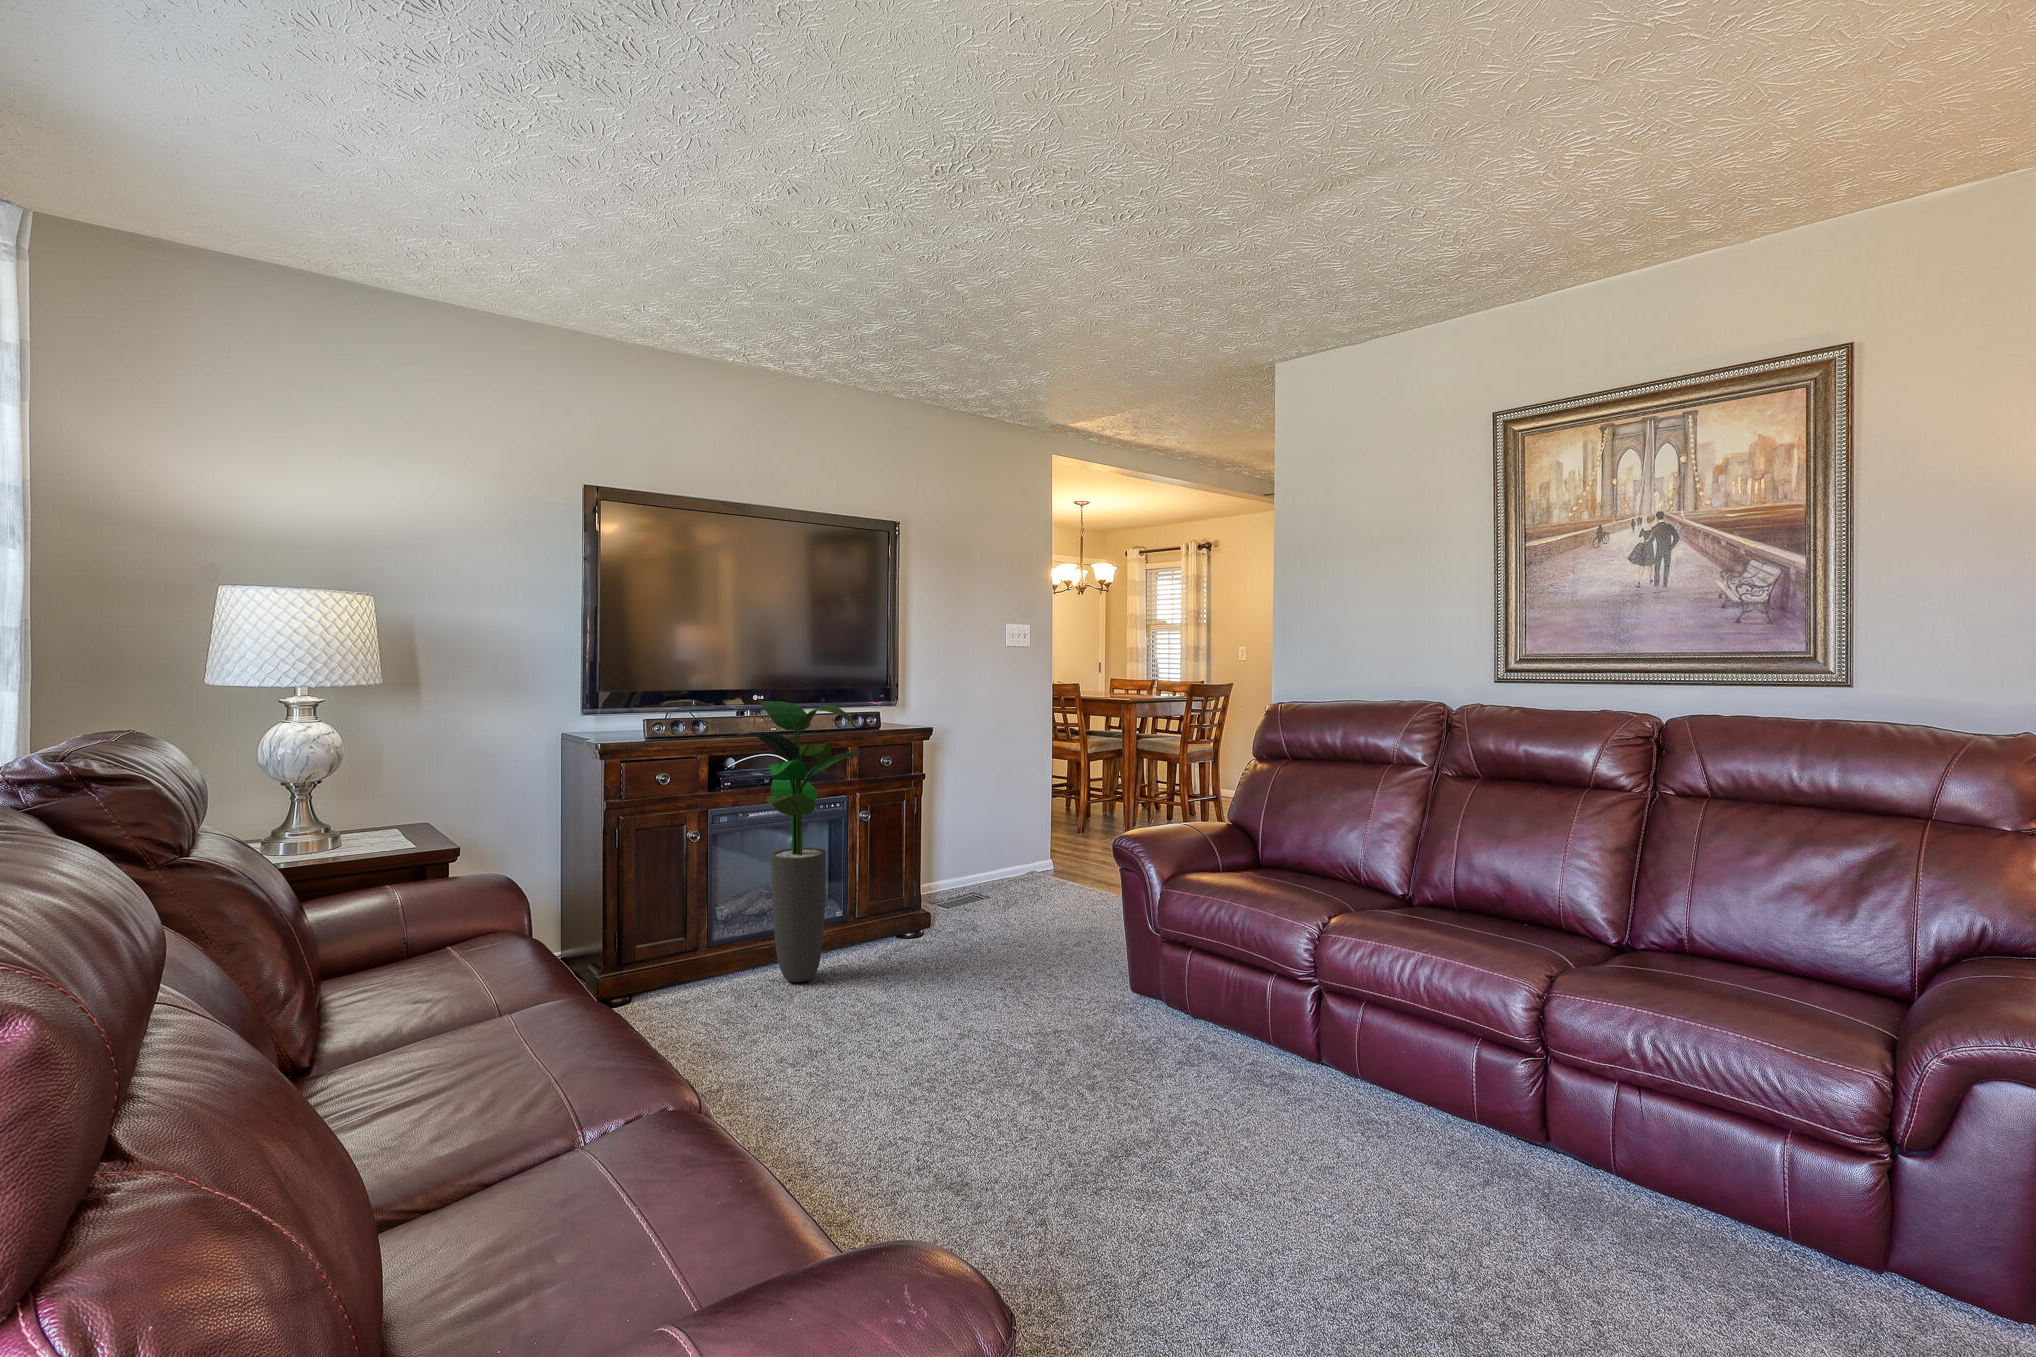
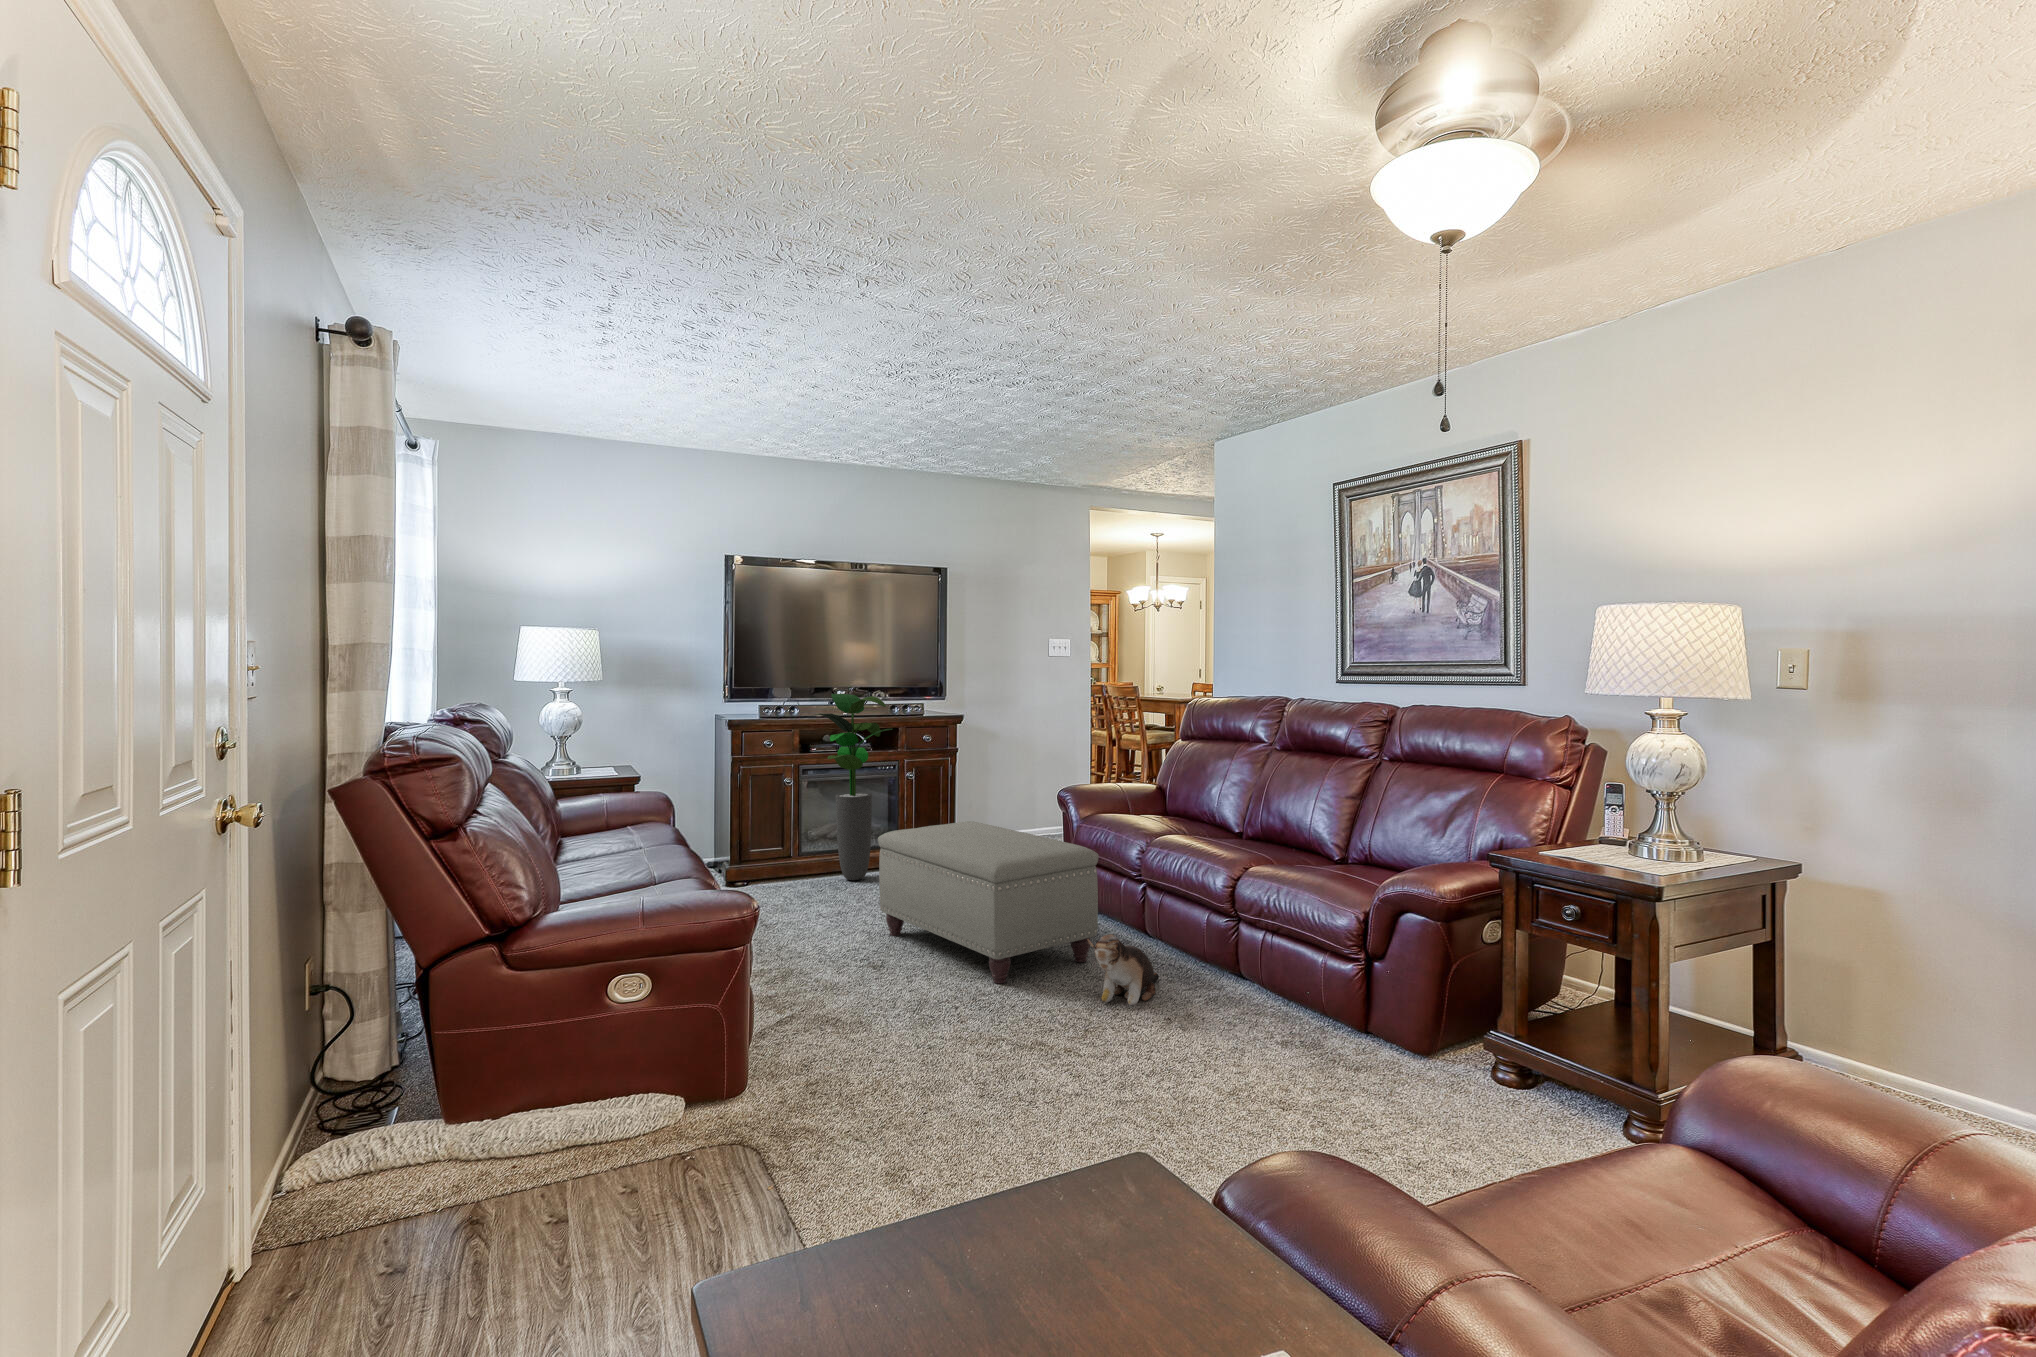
ottoman: none [907,901,1310,1221] -> present [878,821,1099,983]
plush toy: none [1407,1137,1487,1264] -> present [1088,934,1159,1005]

